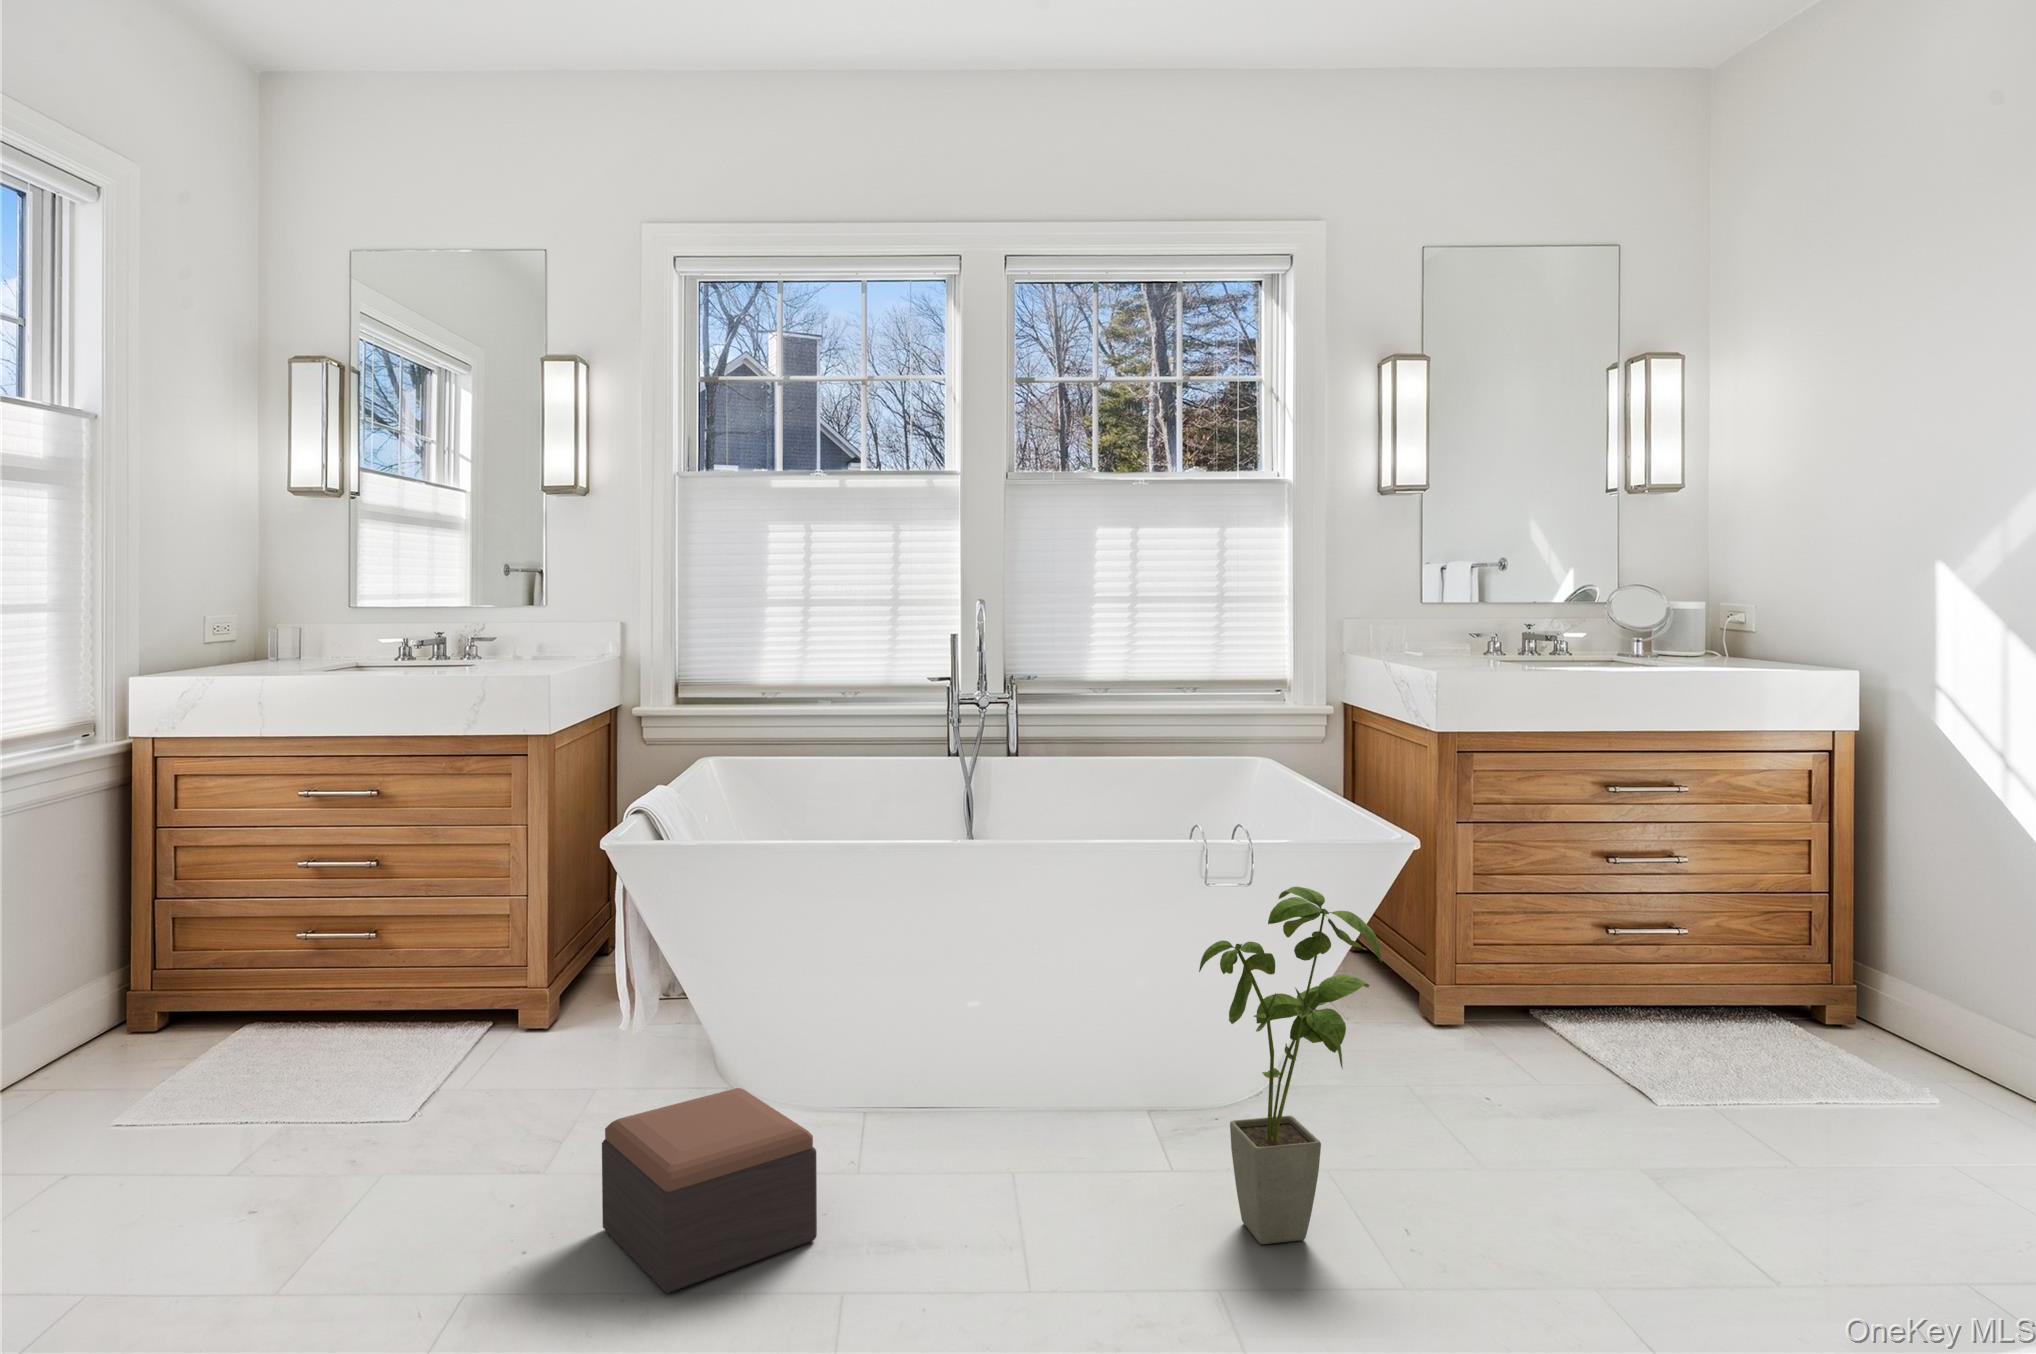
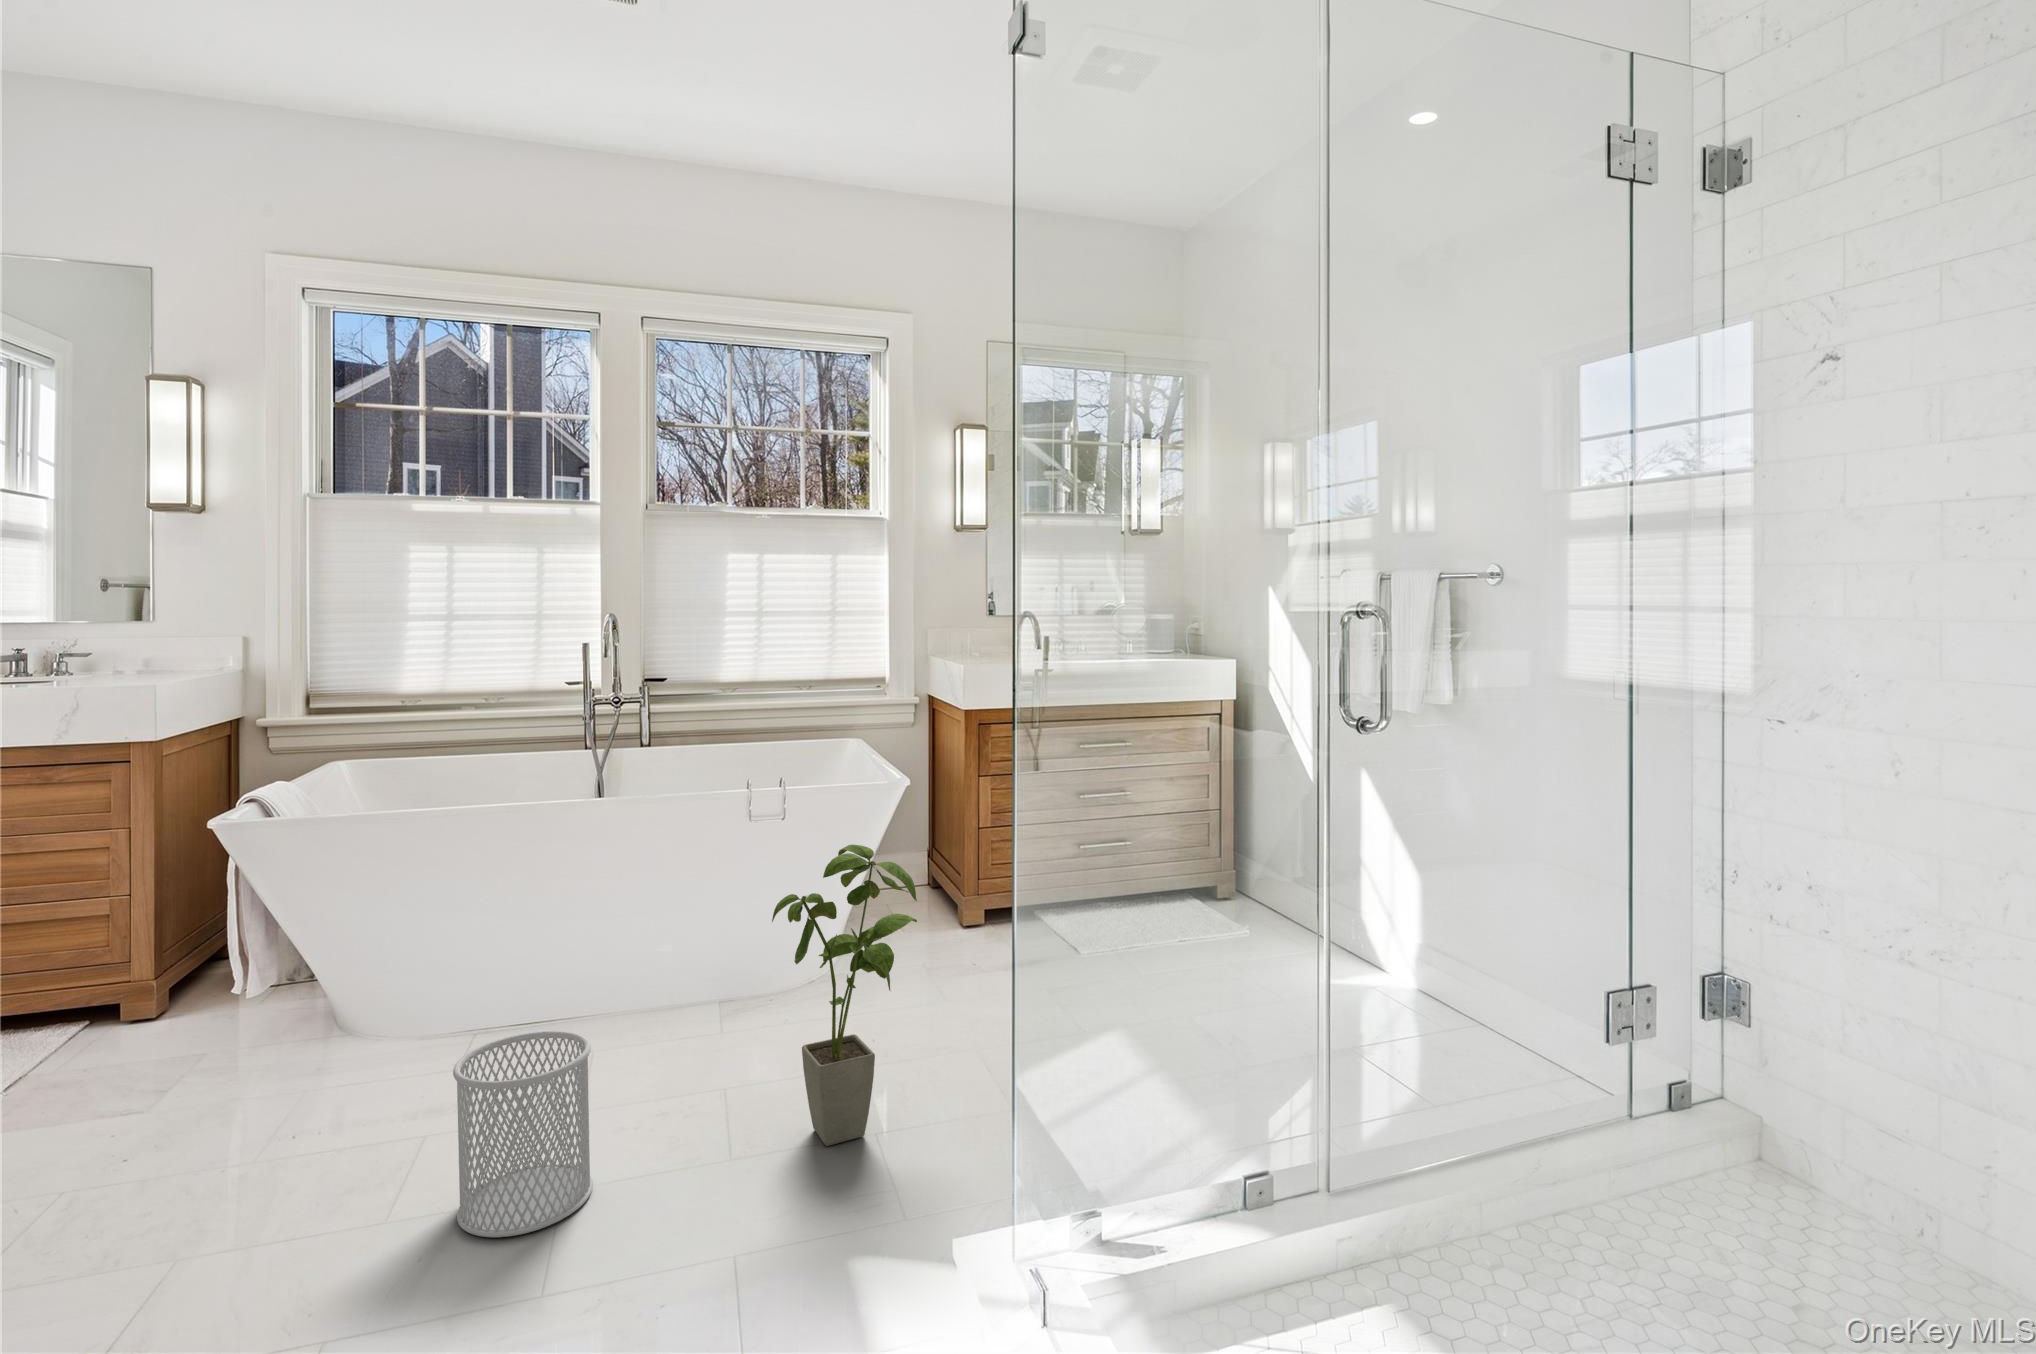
wastebasket: none [872,1068,1006,1286] -> present [453,1031,593,1237]
footstool: present [602,1088,817,1293] -> none [152,1075,401,1294]

